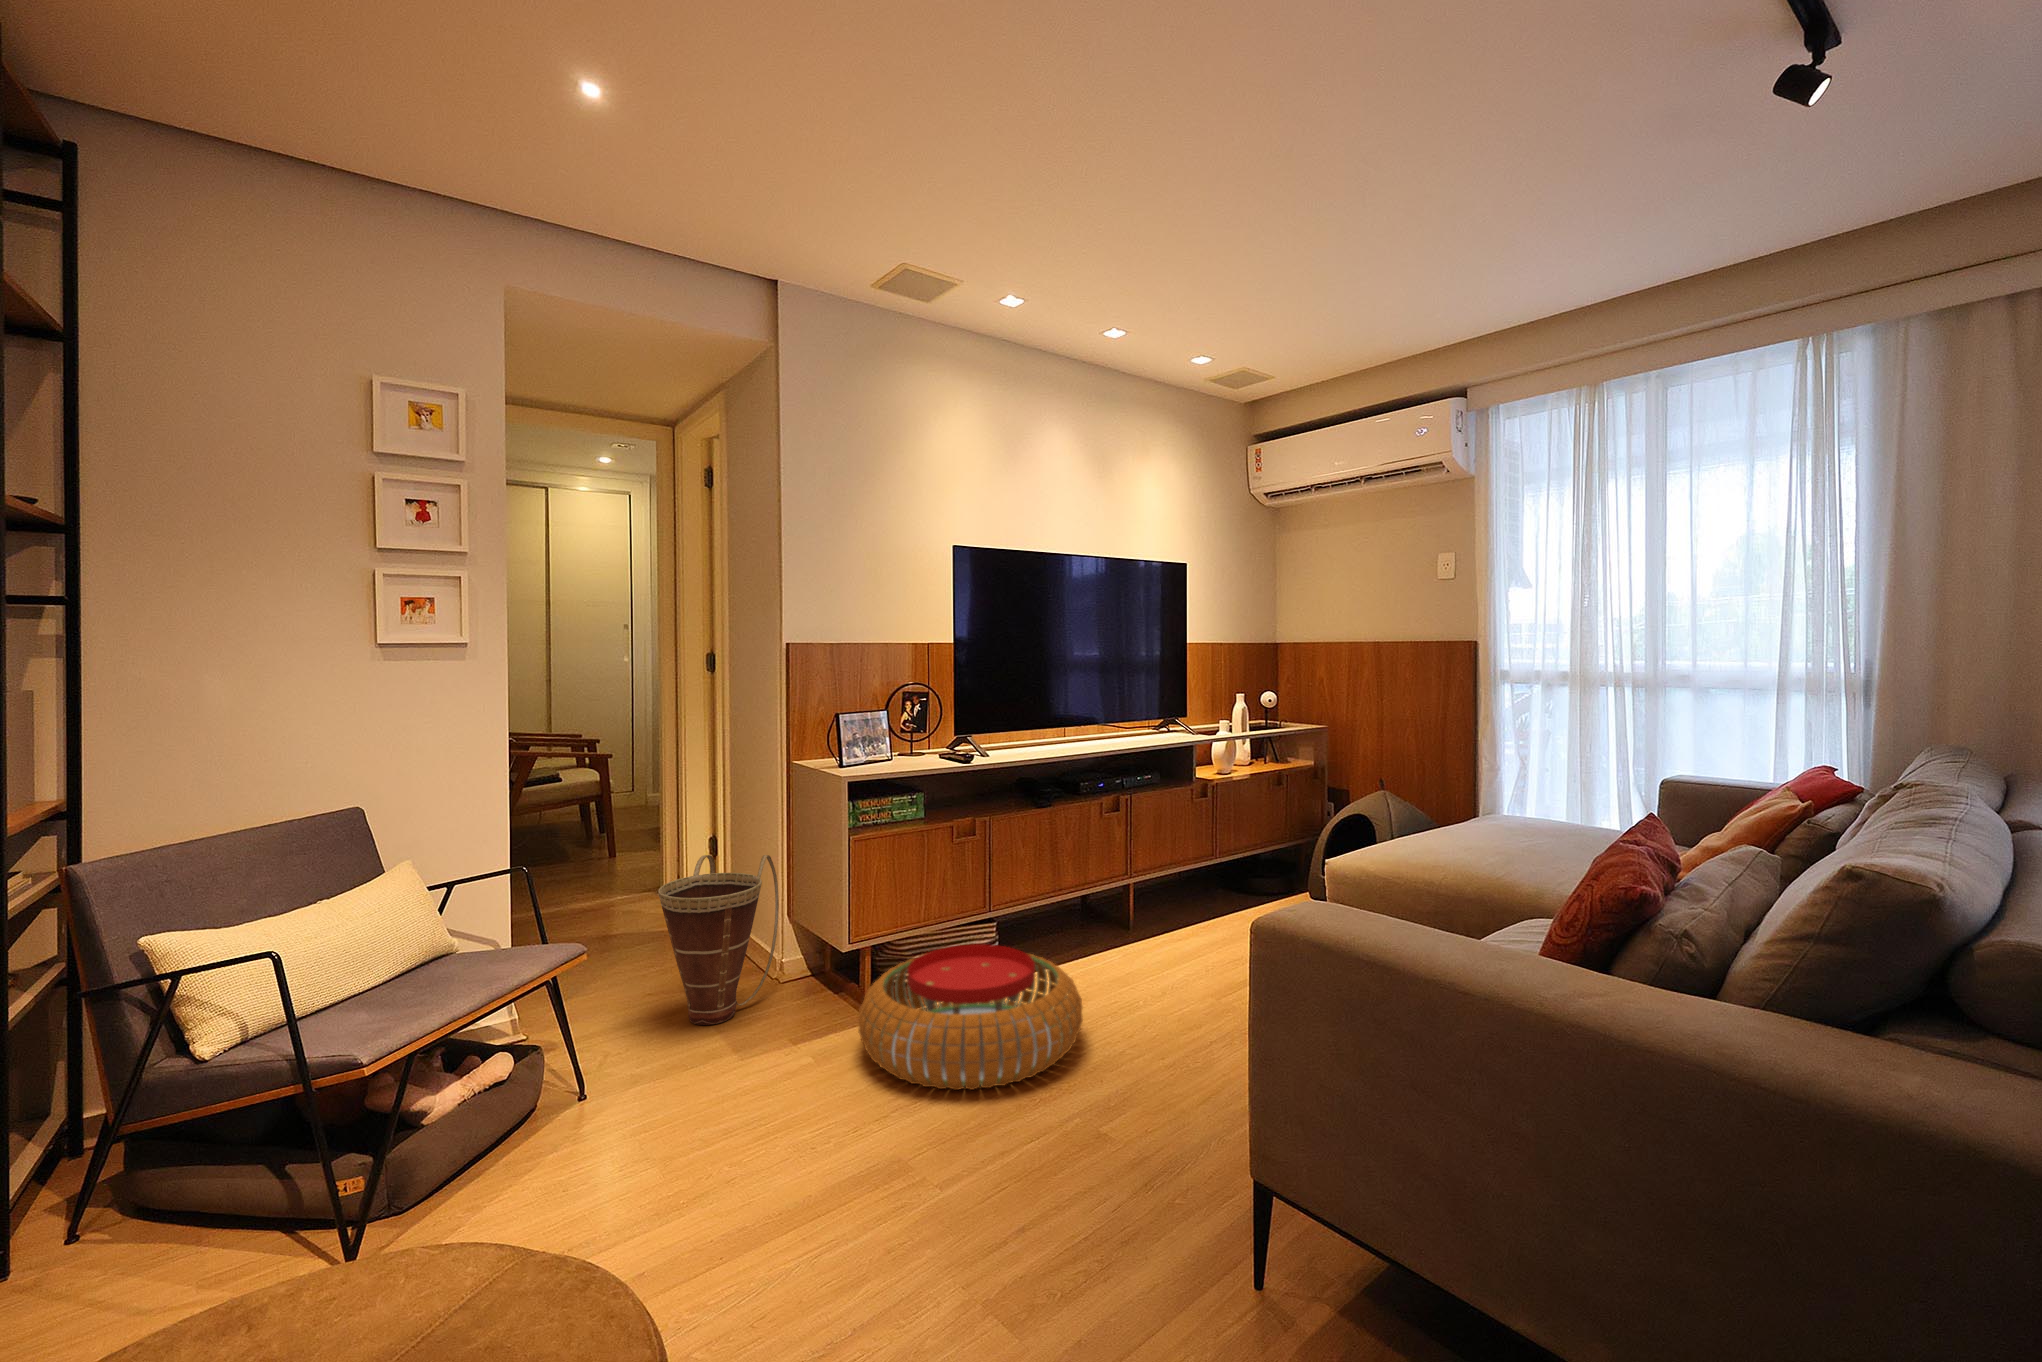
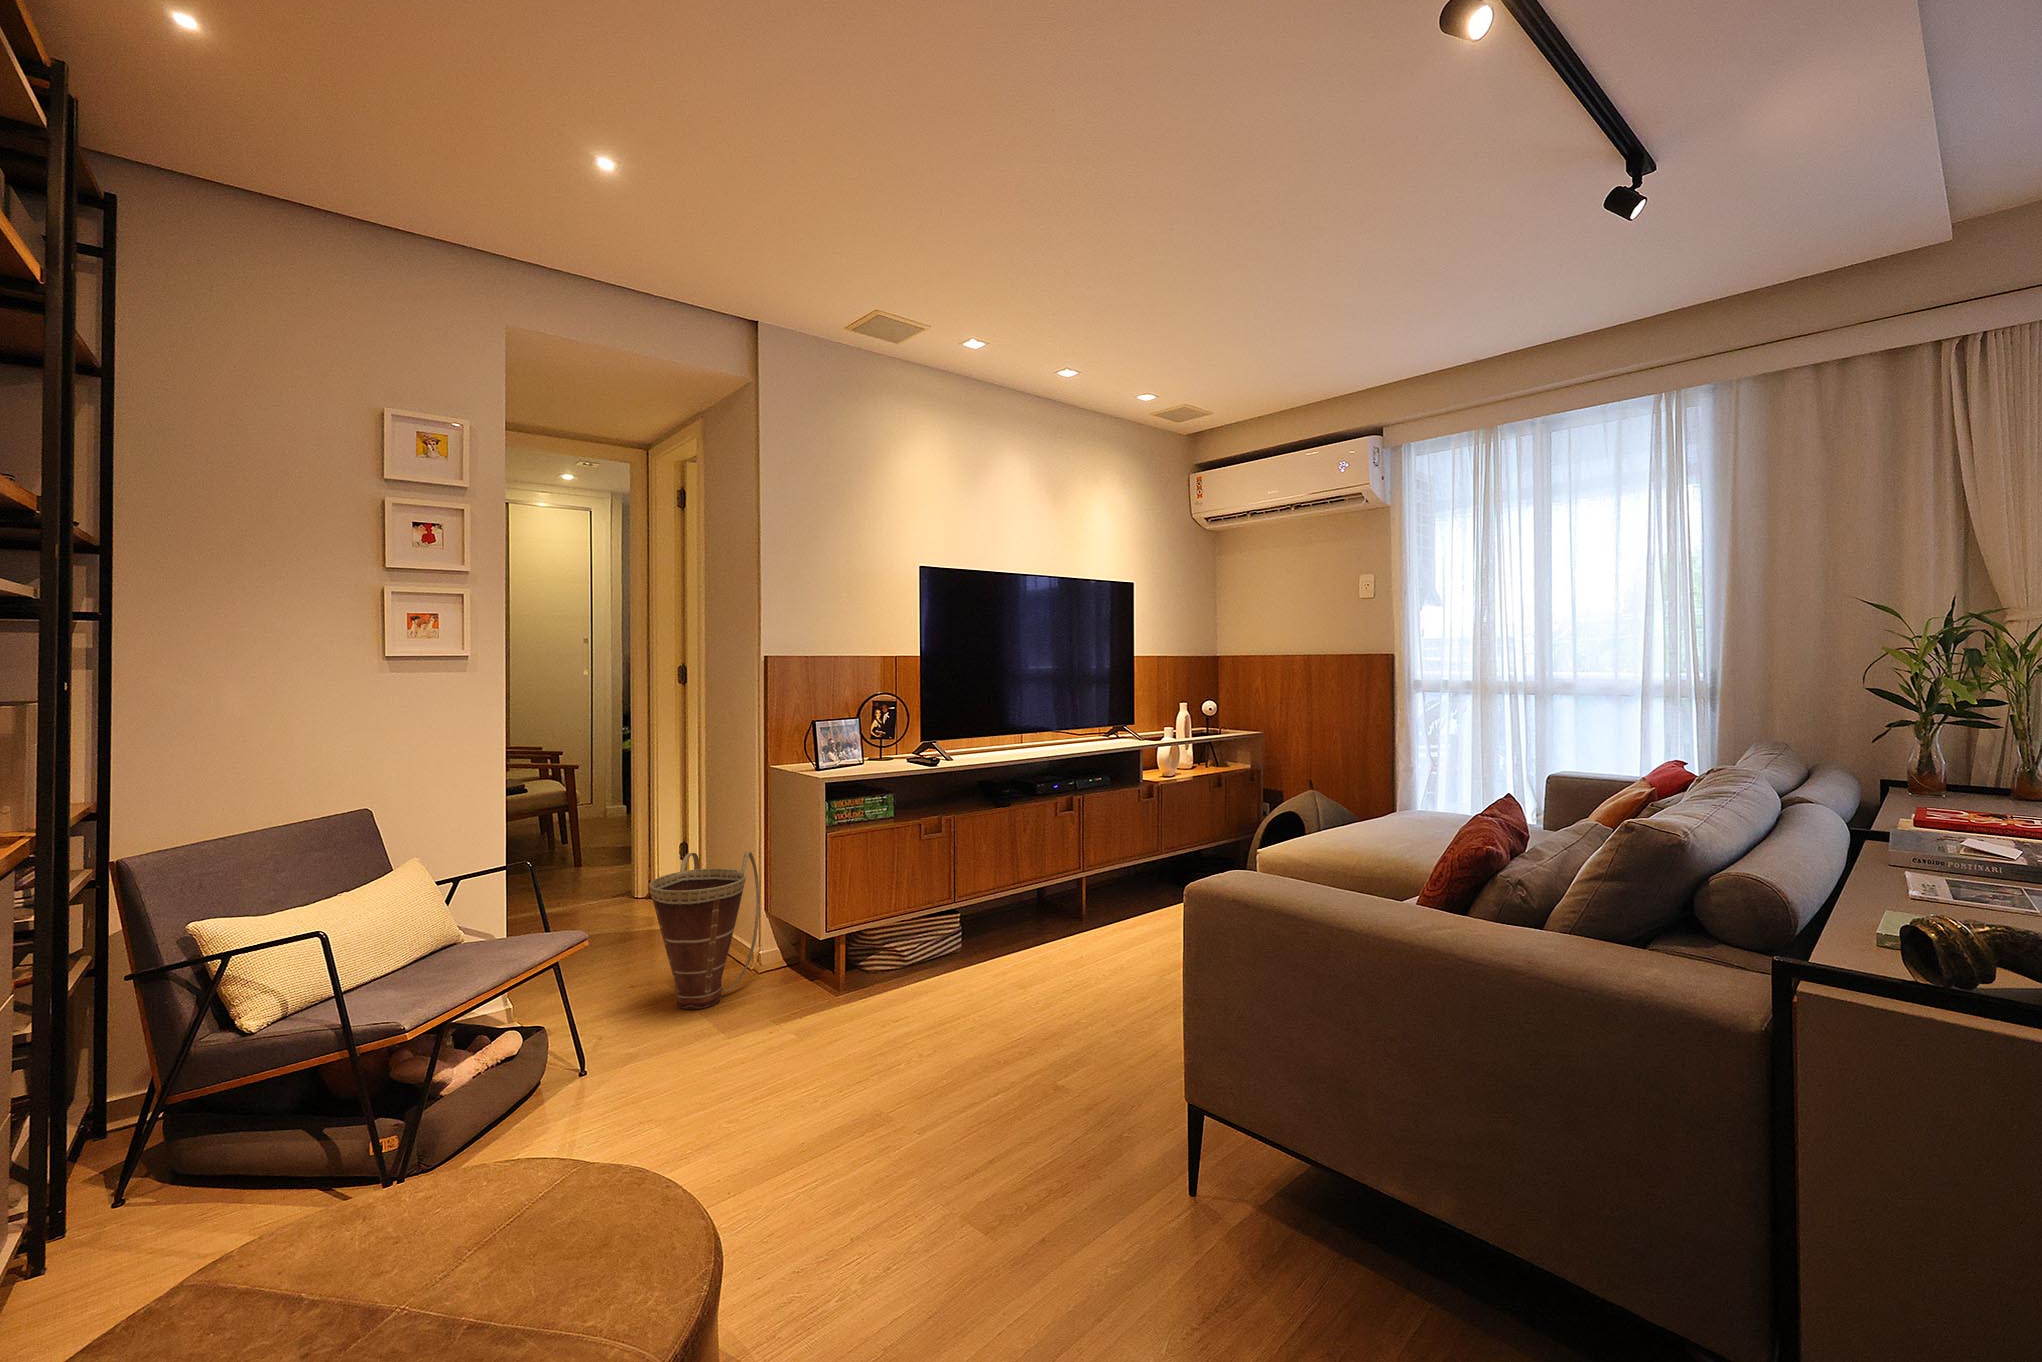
pouf: present [859,944,1083,1090] -> none [840,929,1044,1057]

